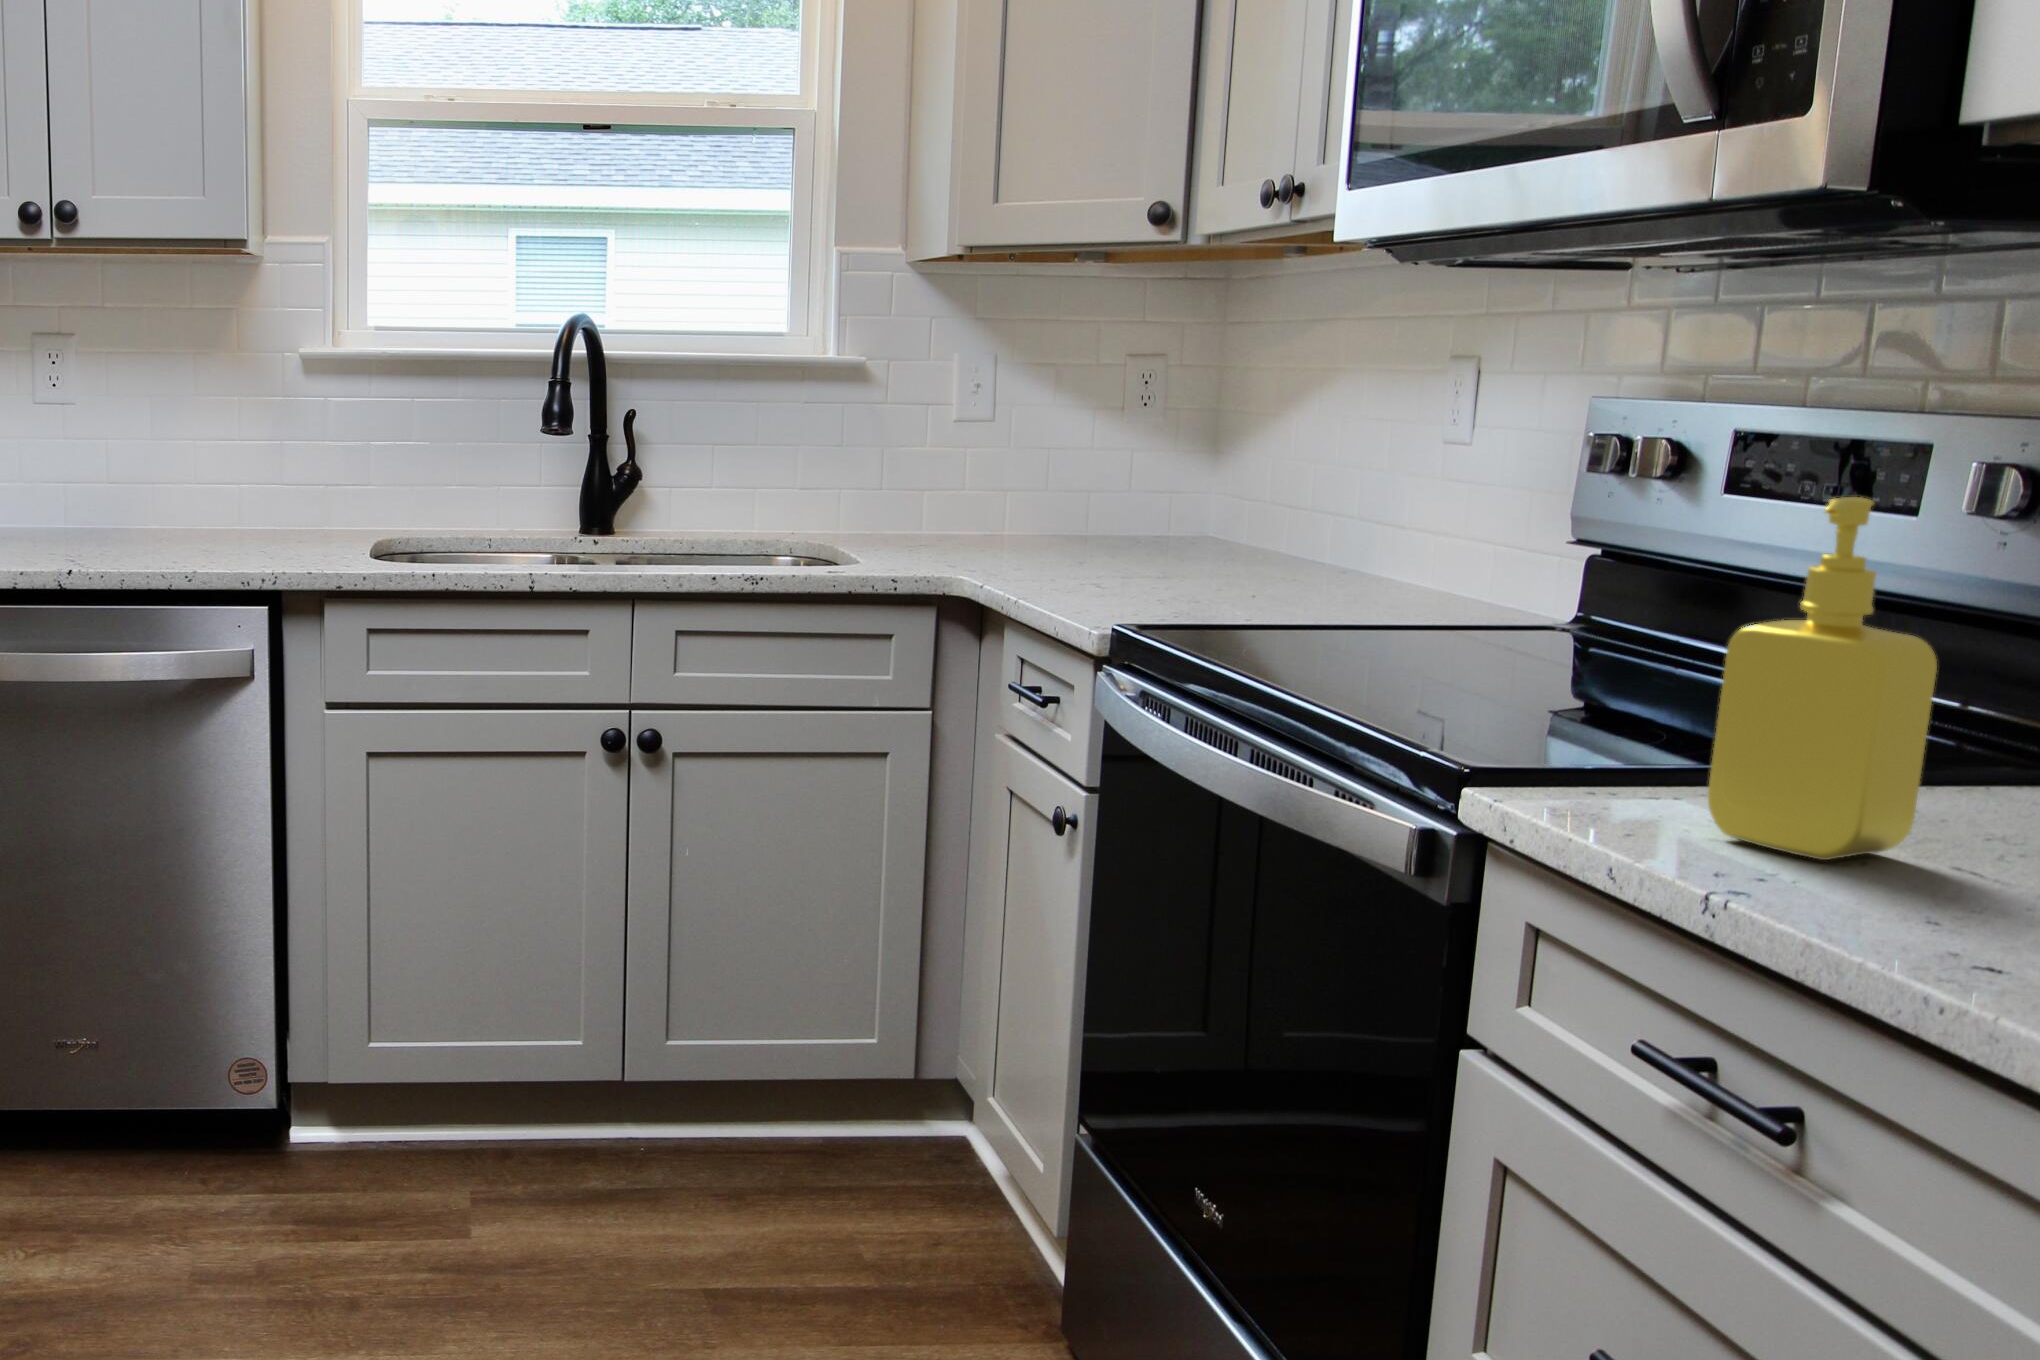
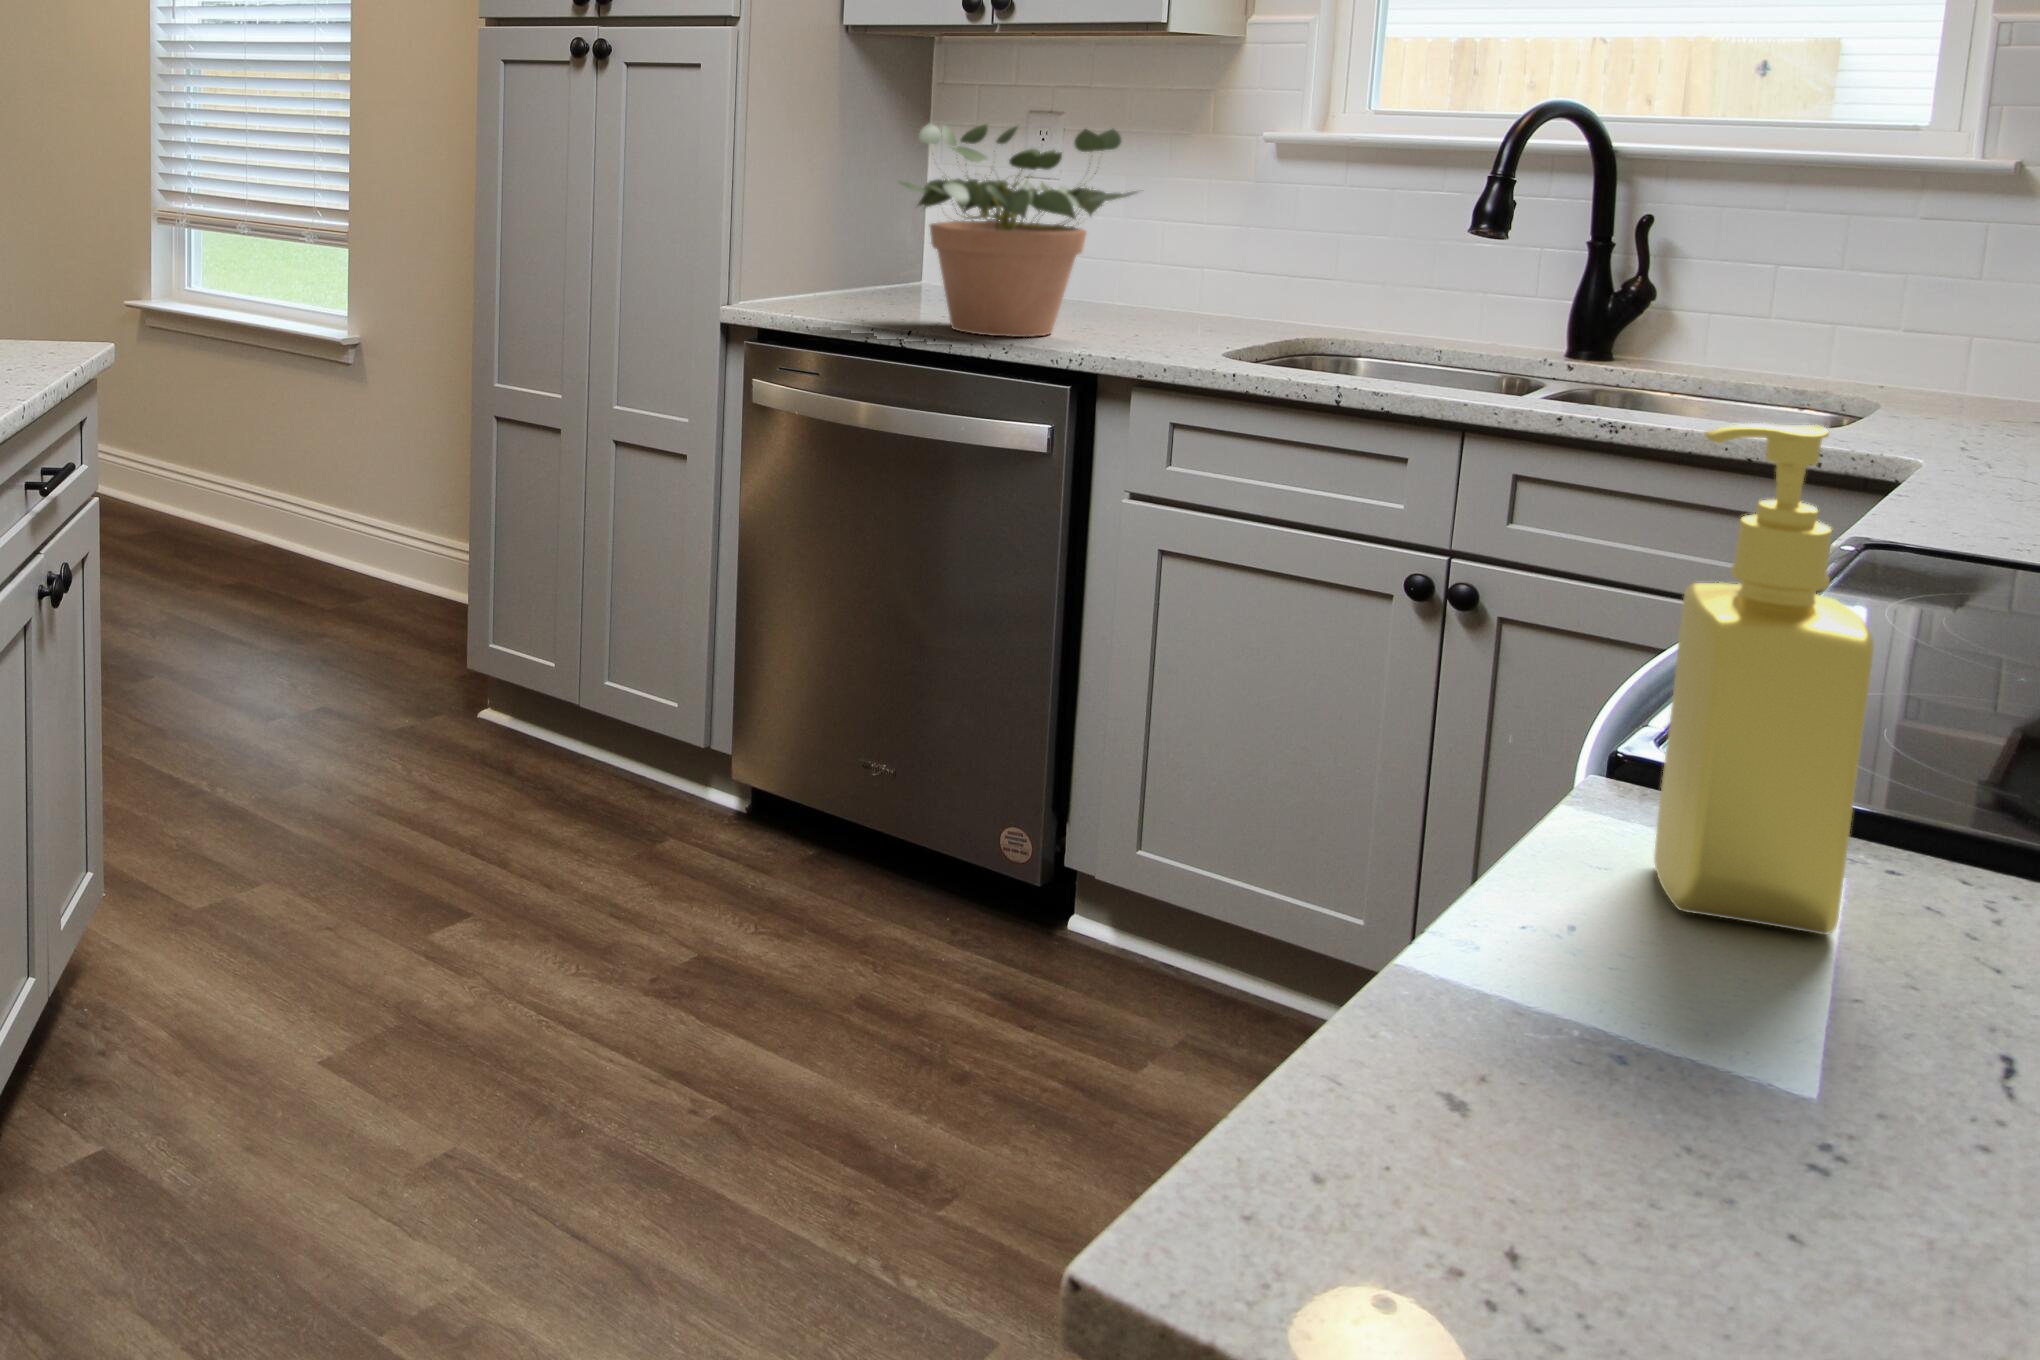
potted plant: none [25,343,282,565] -> present [901,123,1137,337]

